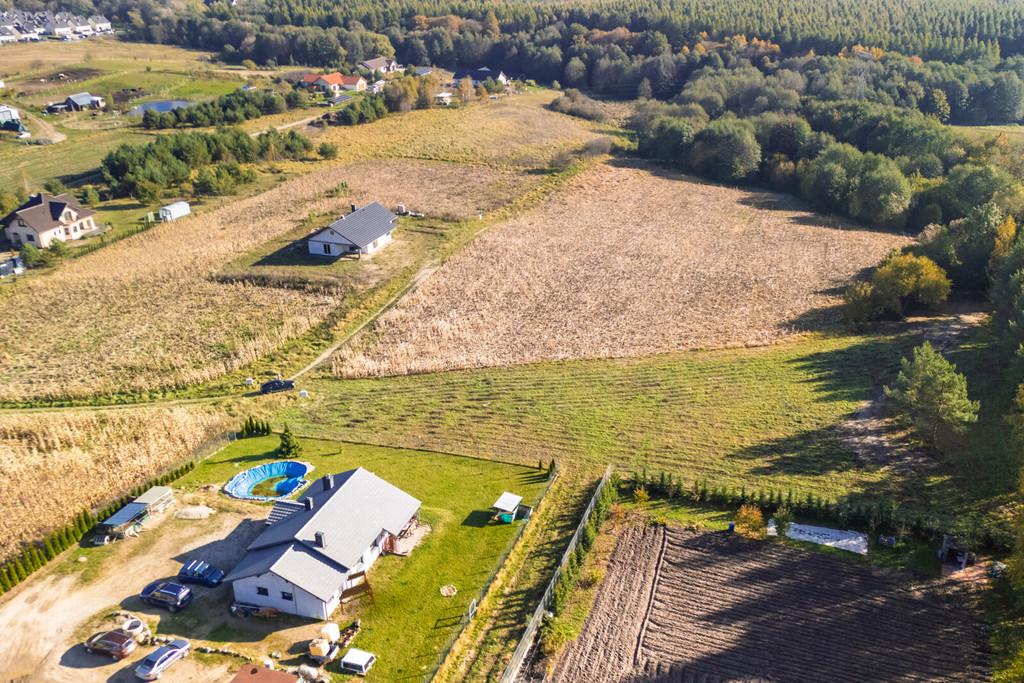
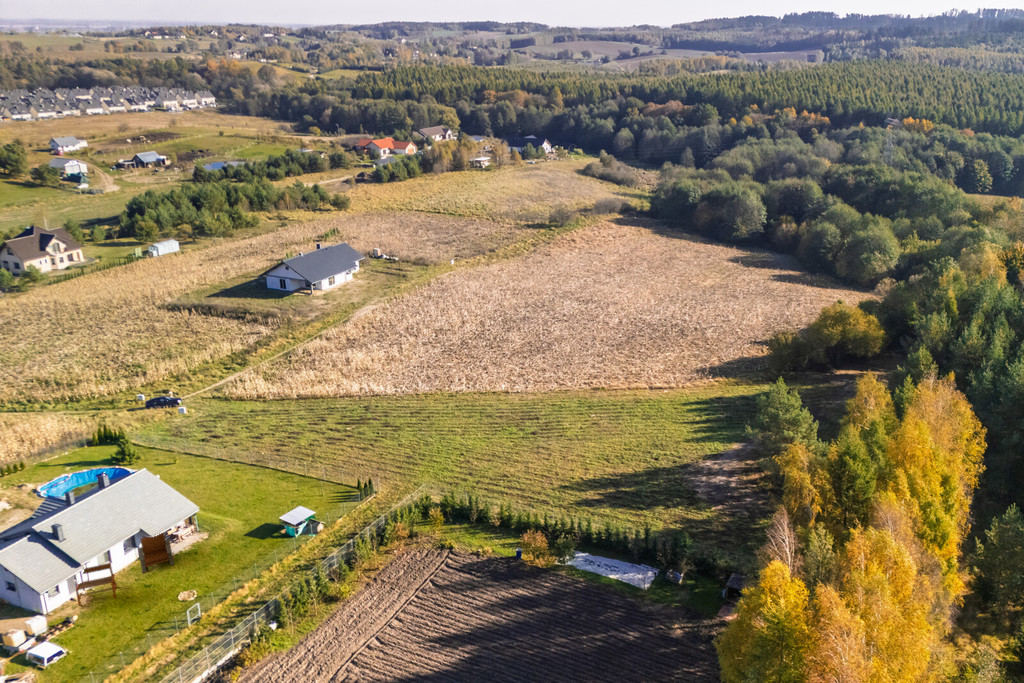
lounge chair: none [371,533,409,576] -> present [138,533,174,573]

